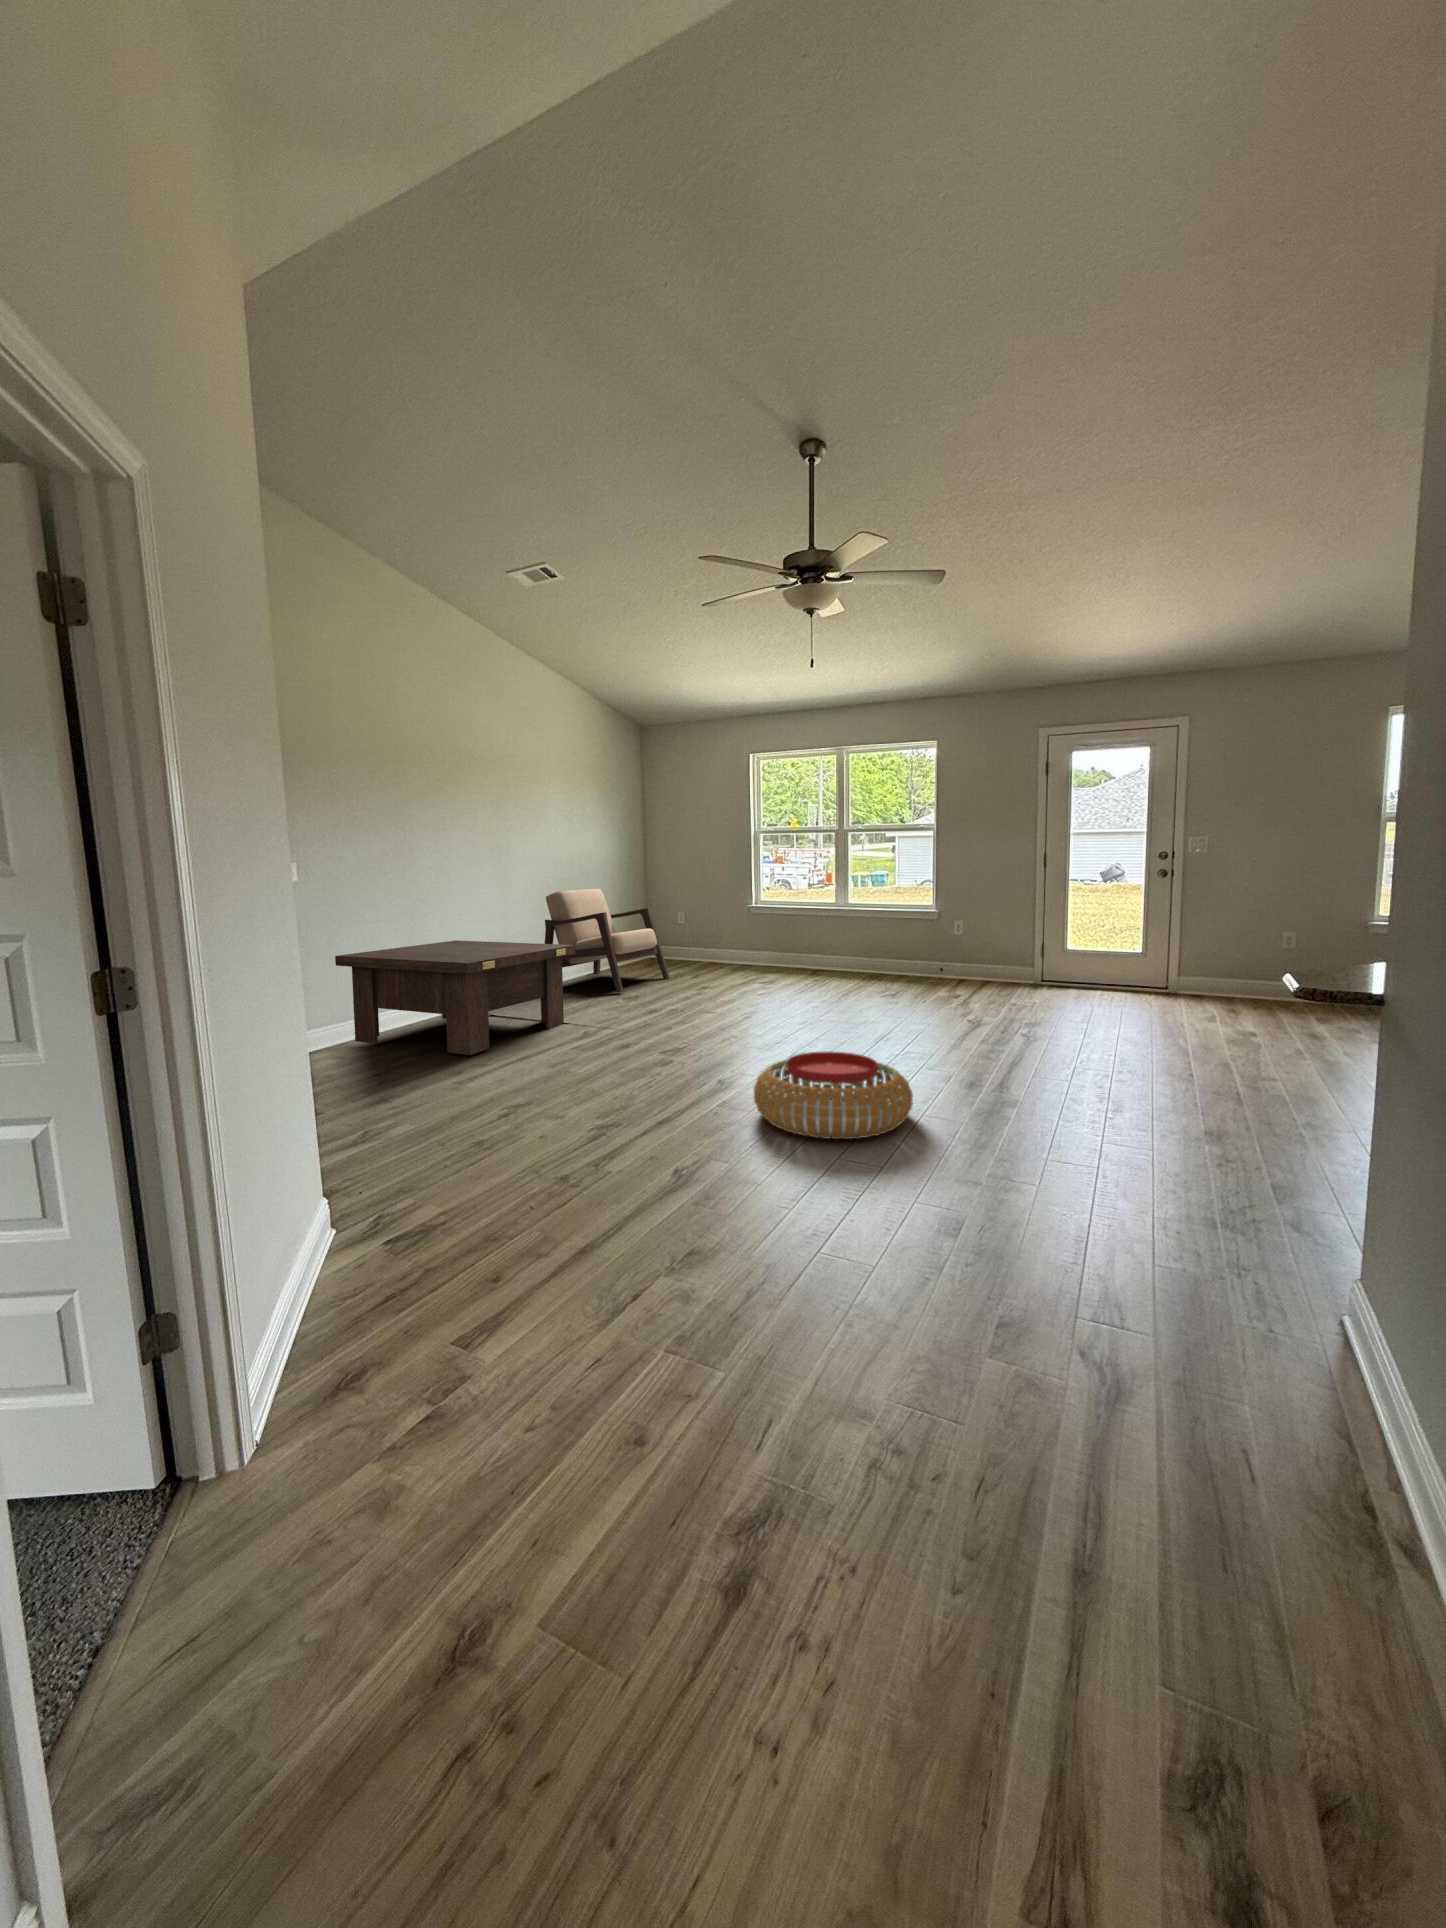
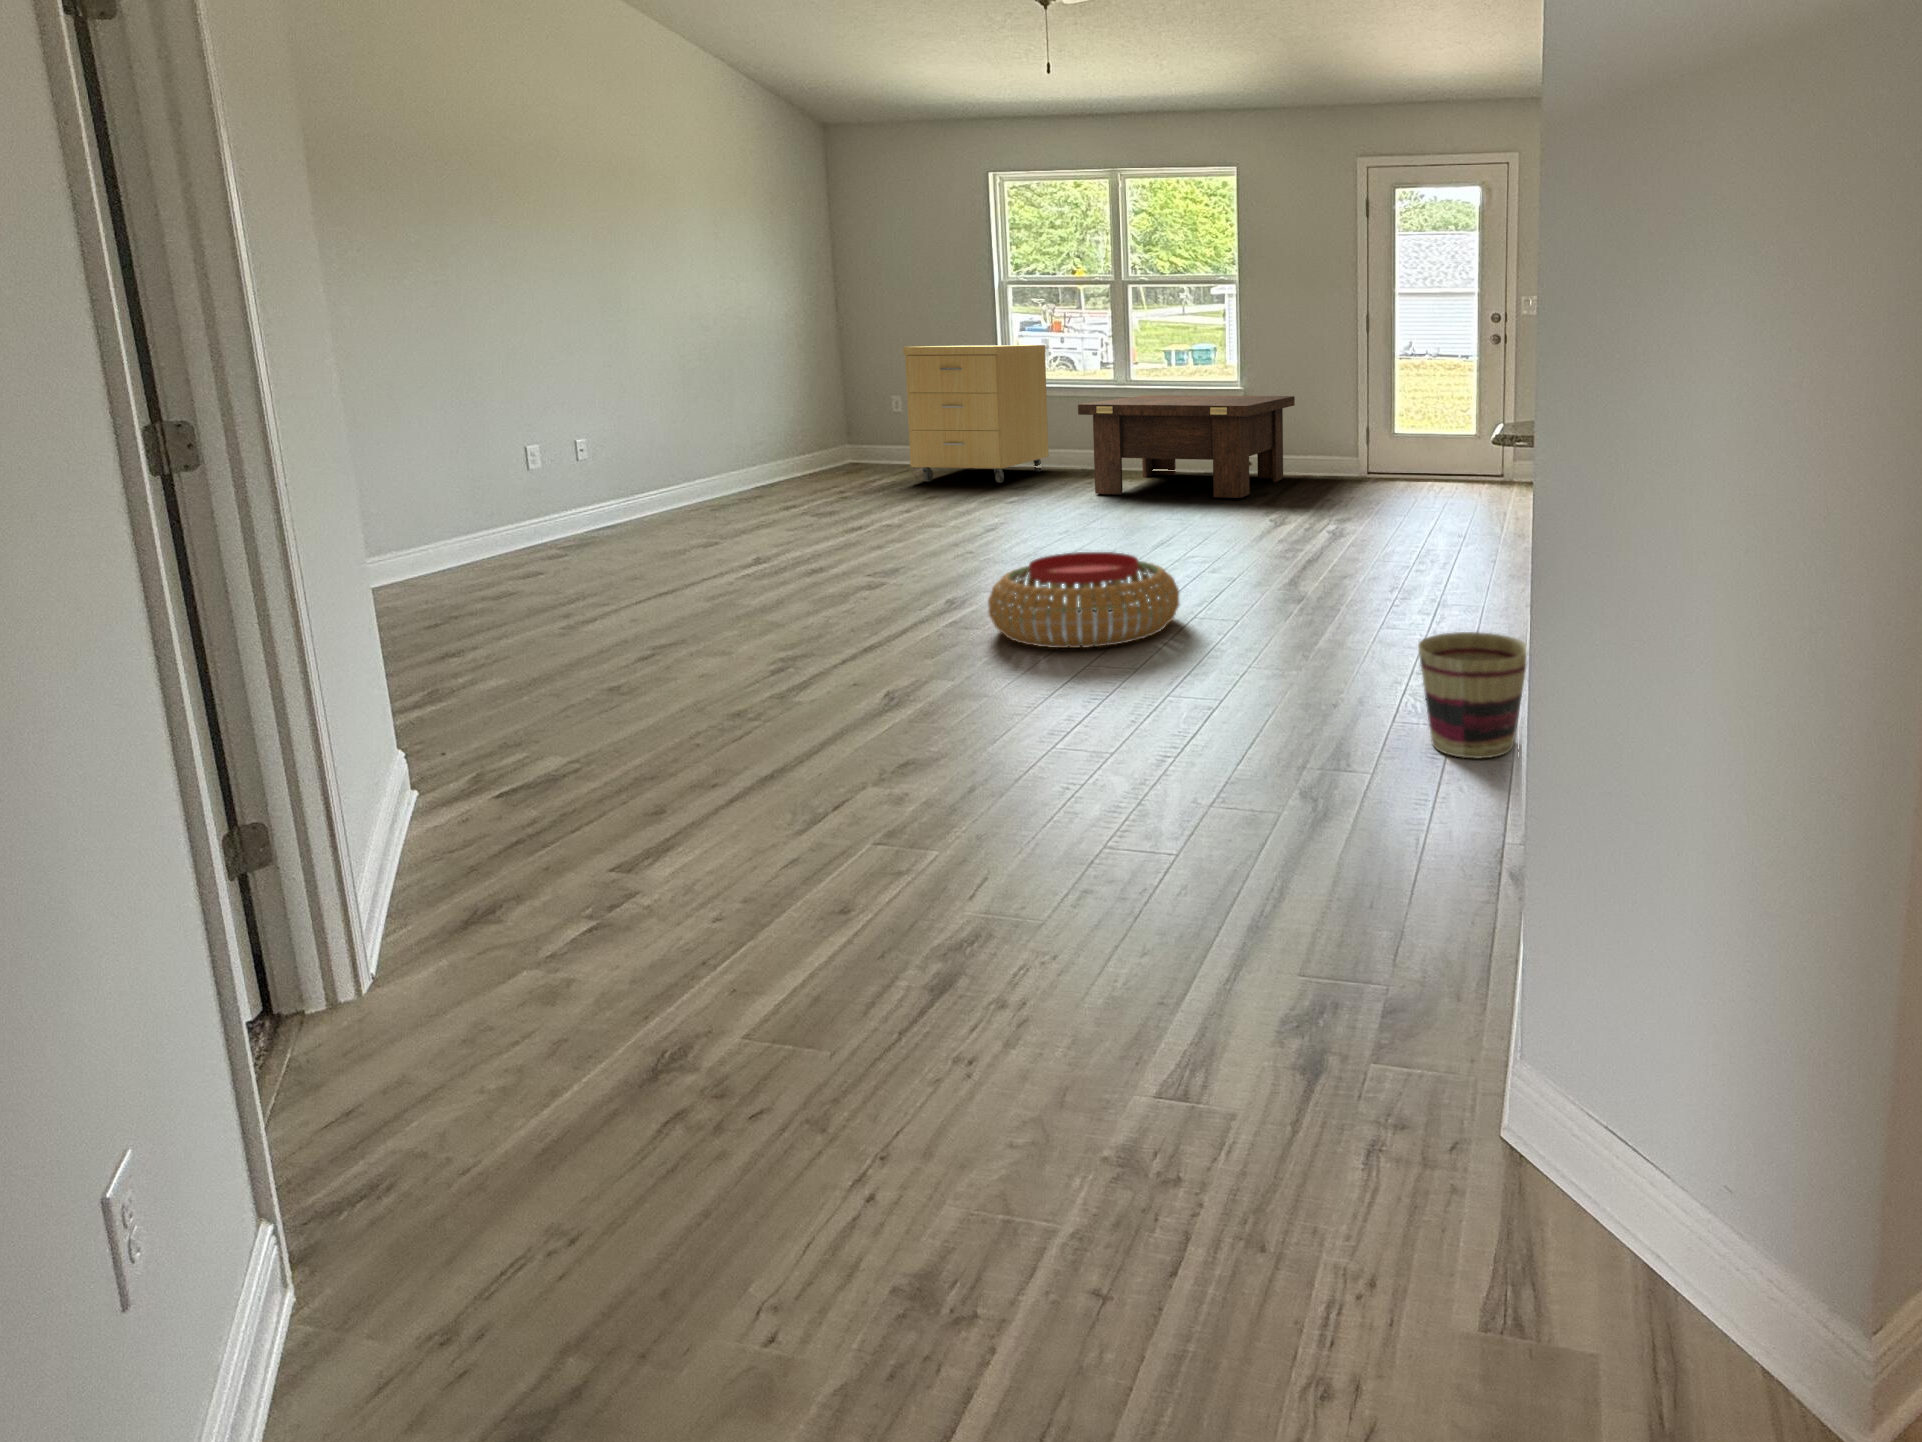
storage cabinet: none [688,877,786,977] -> present [903,345,1049,483]
armchair: present [545,889,670,992] -> none [679,363,881,509]
coffee table: present [335,940,575,1055] -> present [1078,395,1295,498]
basket: none [1202,1187,1349,1341] -> present [1418,632,1527,758]

